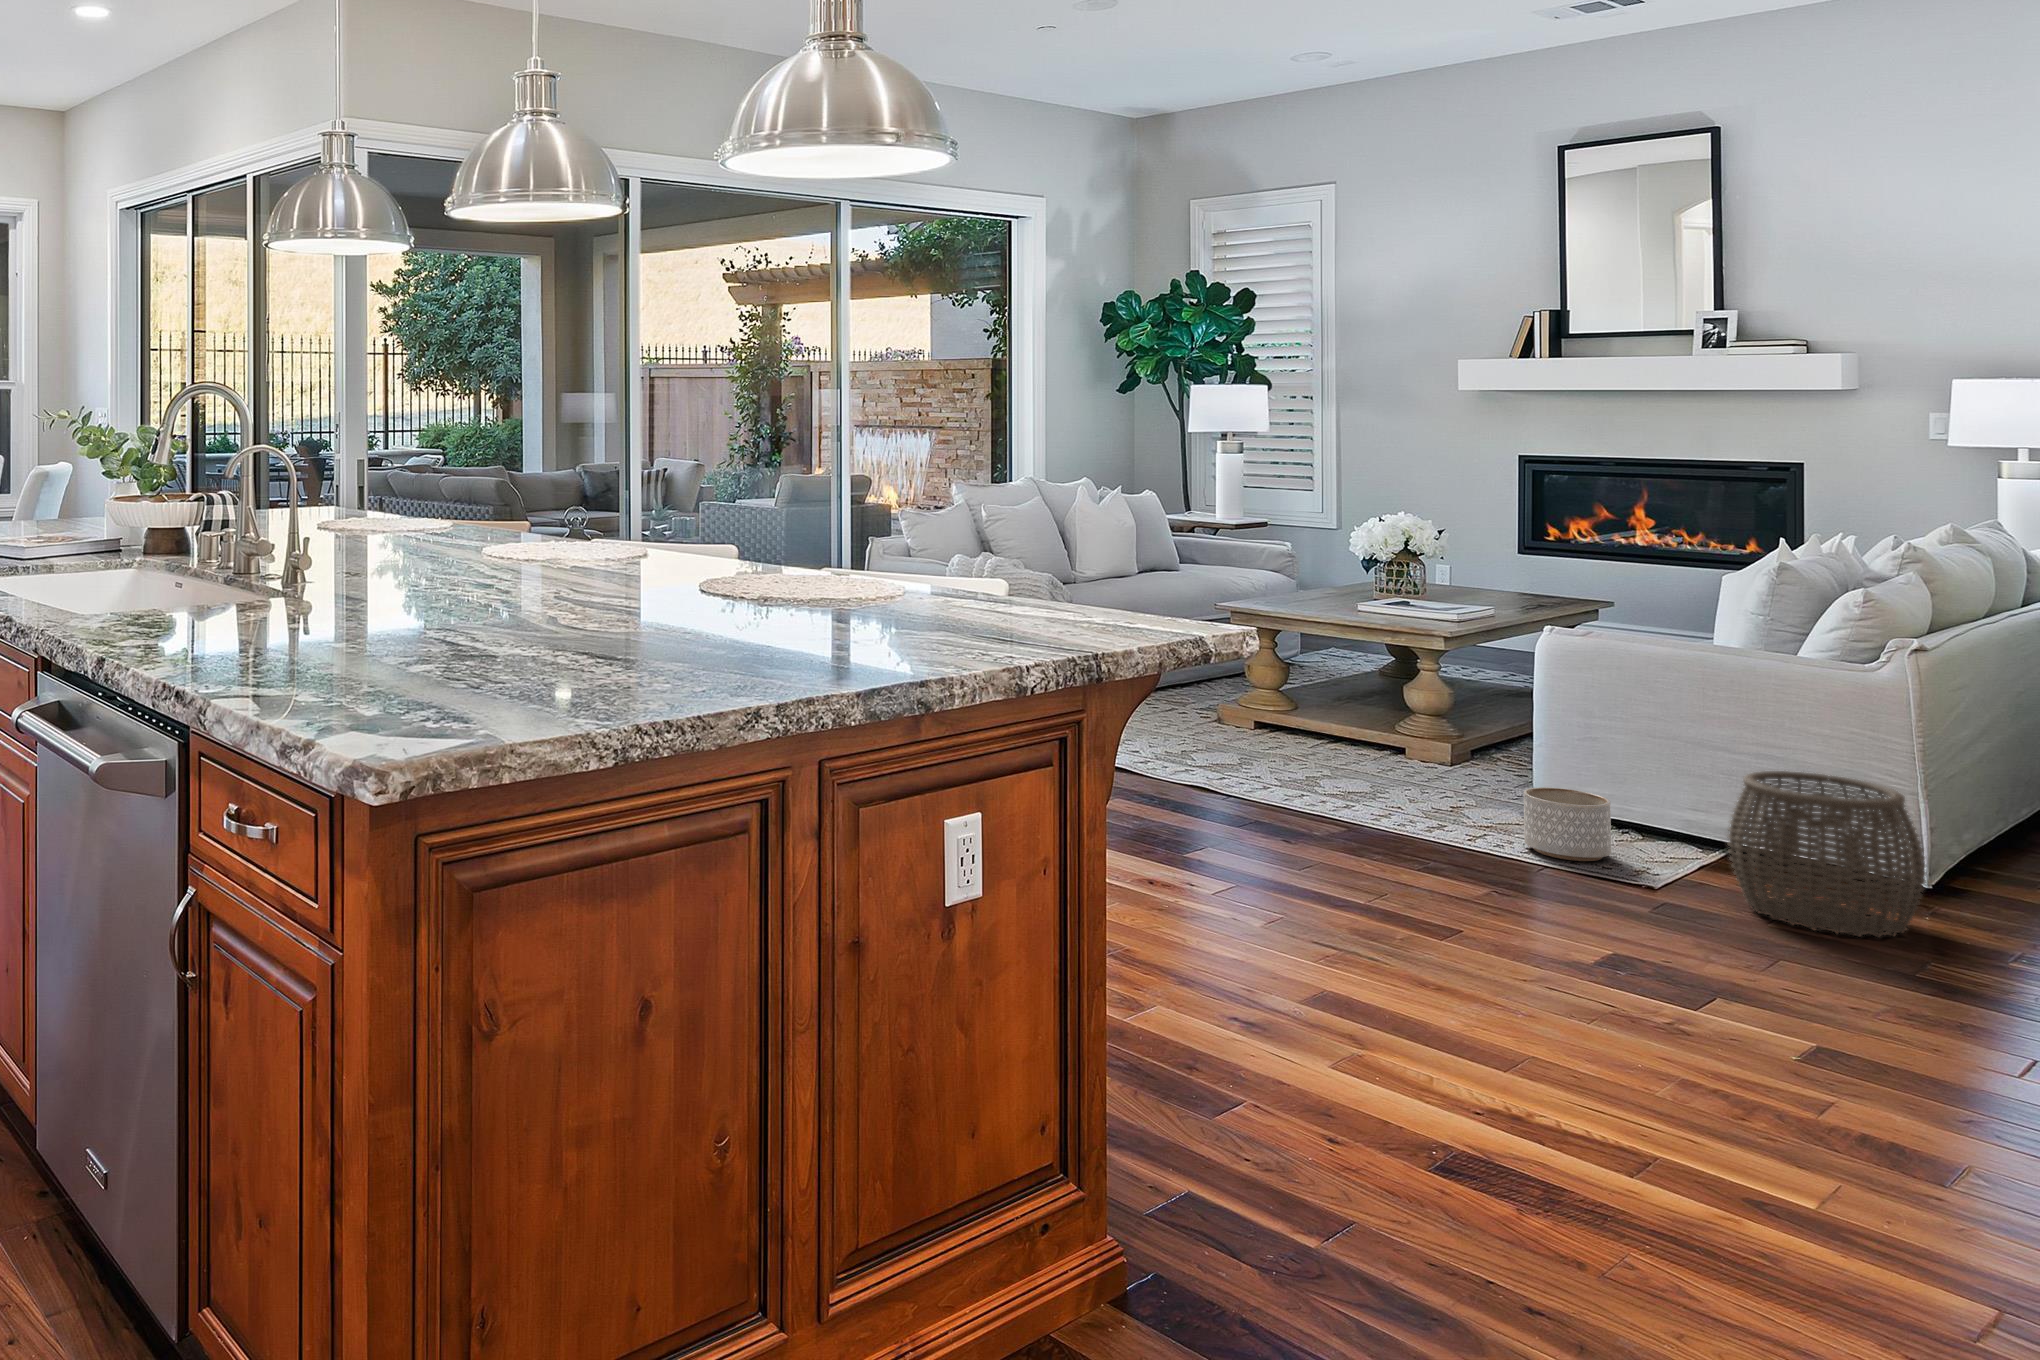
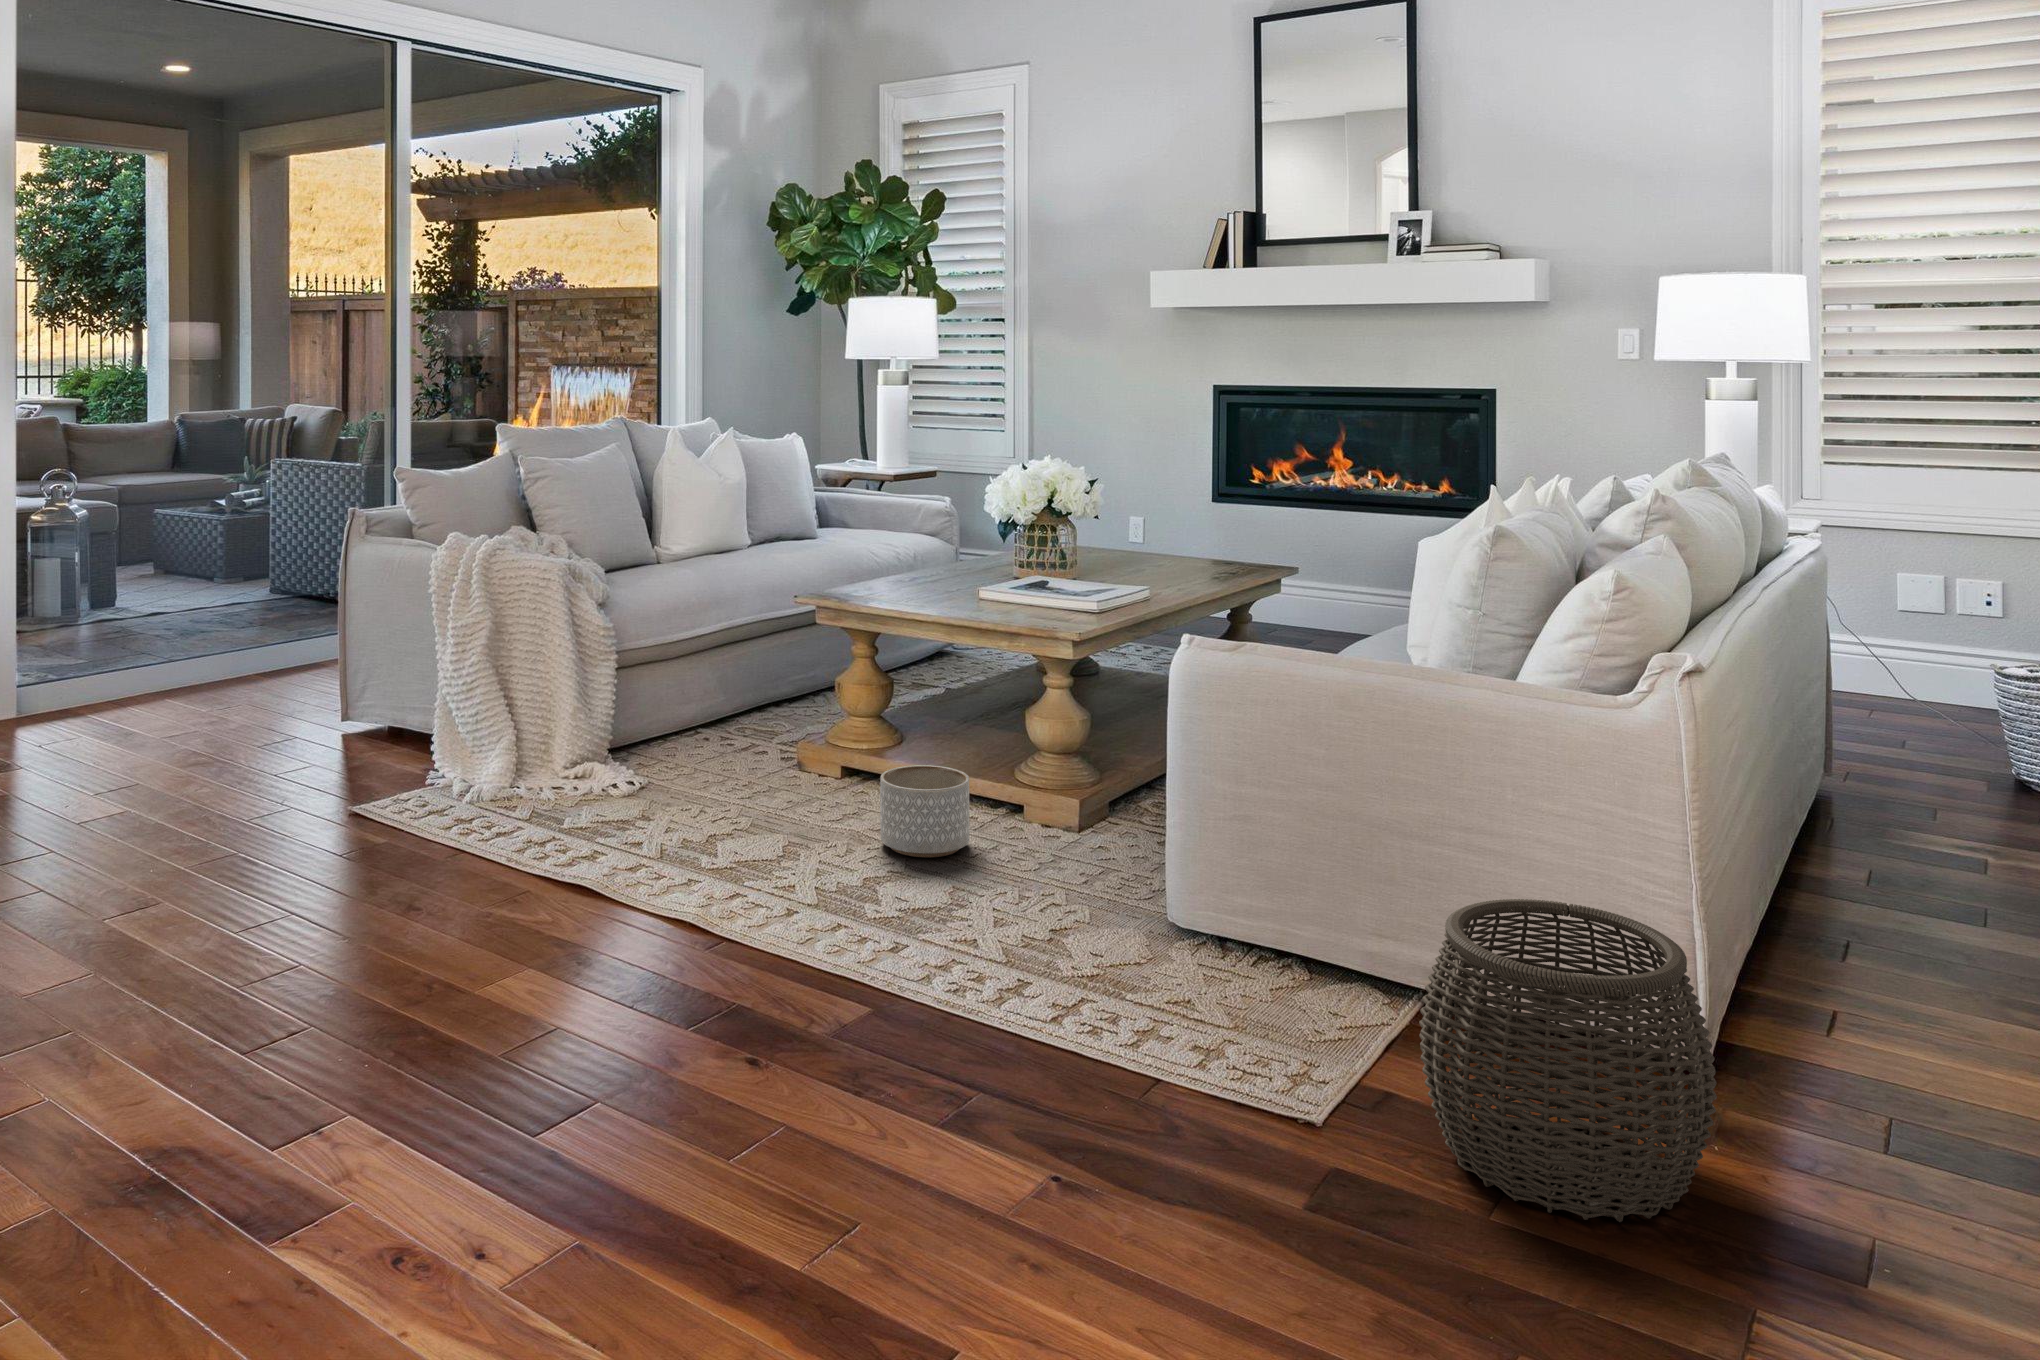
planter: present [1524,787,1611,861] -> present [880,765,969,857]

